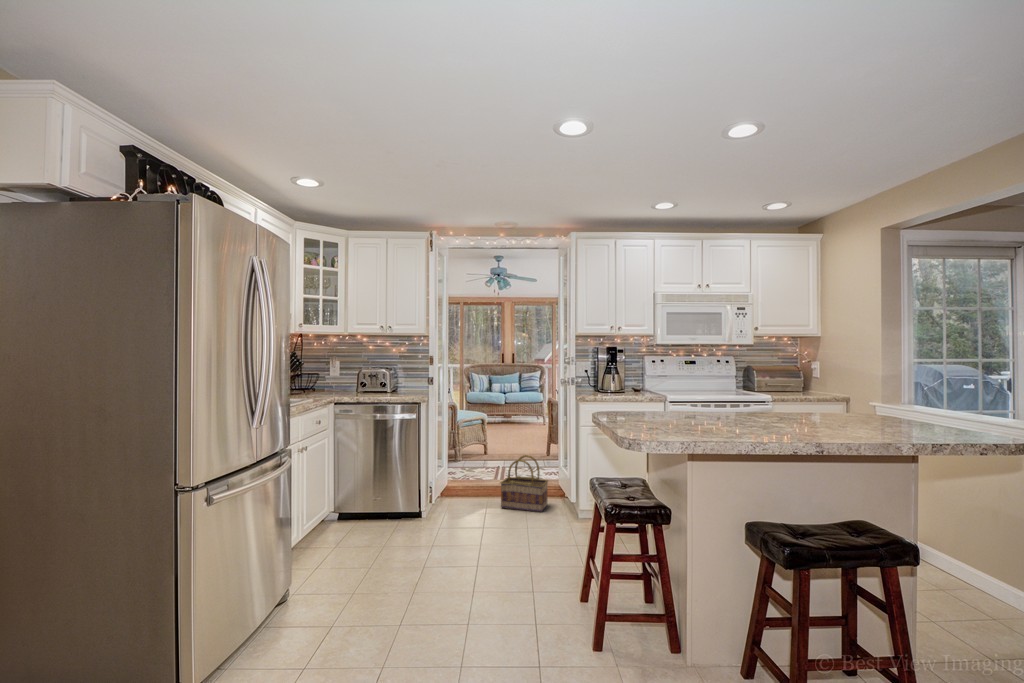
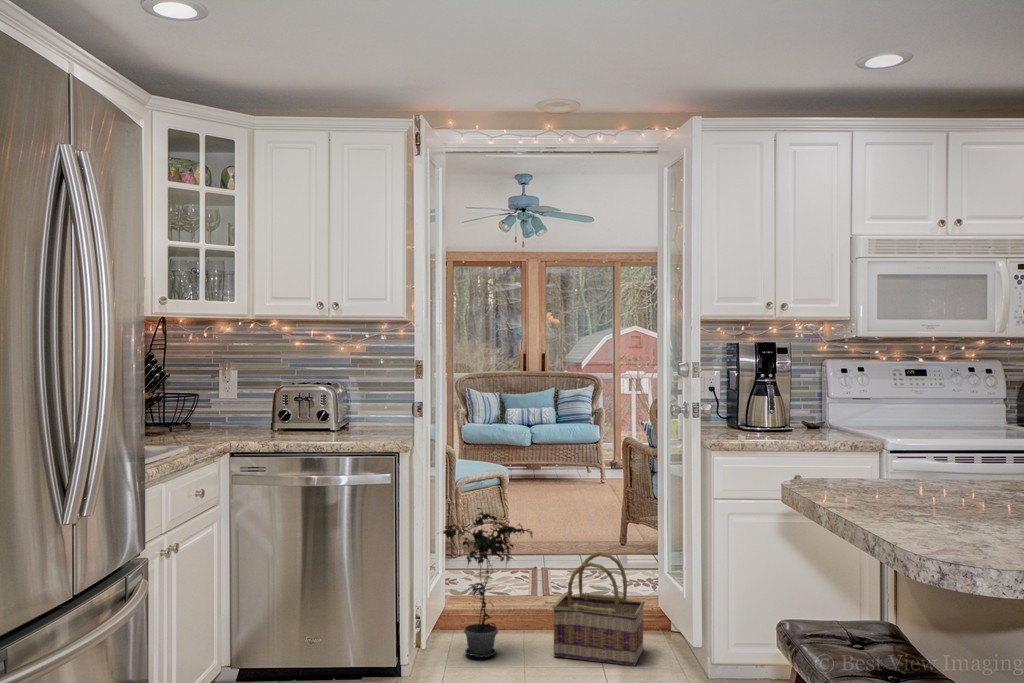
potted plant: none [442,432,491,508] -> present [443,508,533,657]

